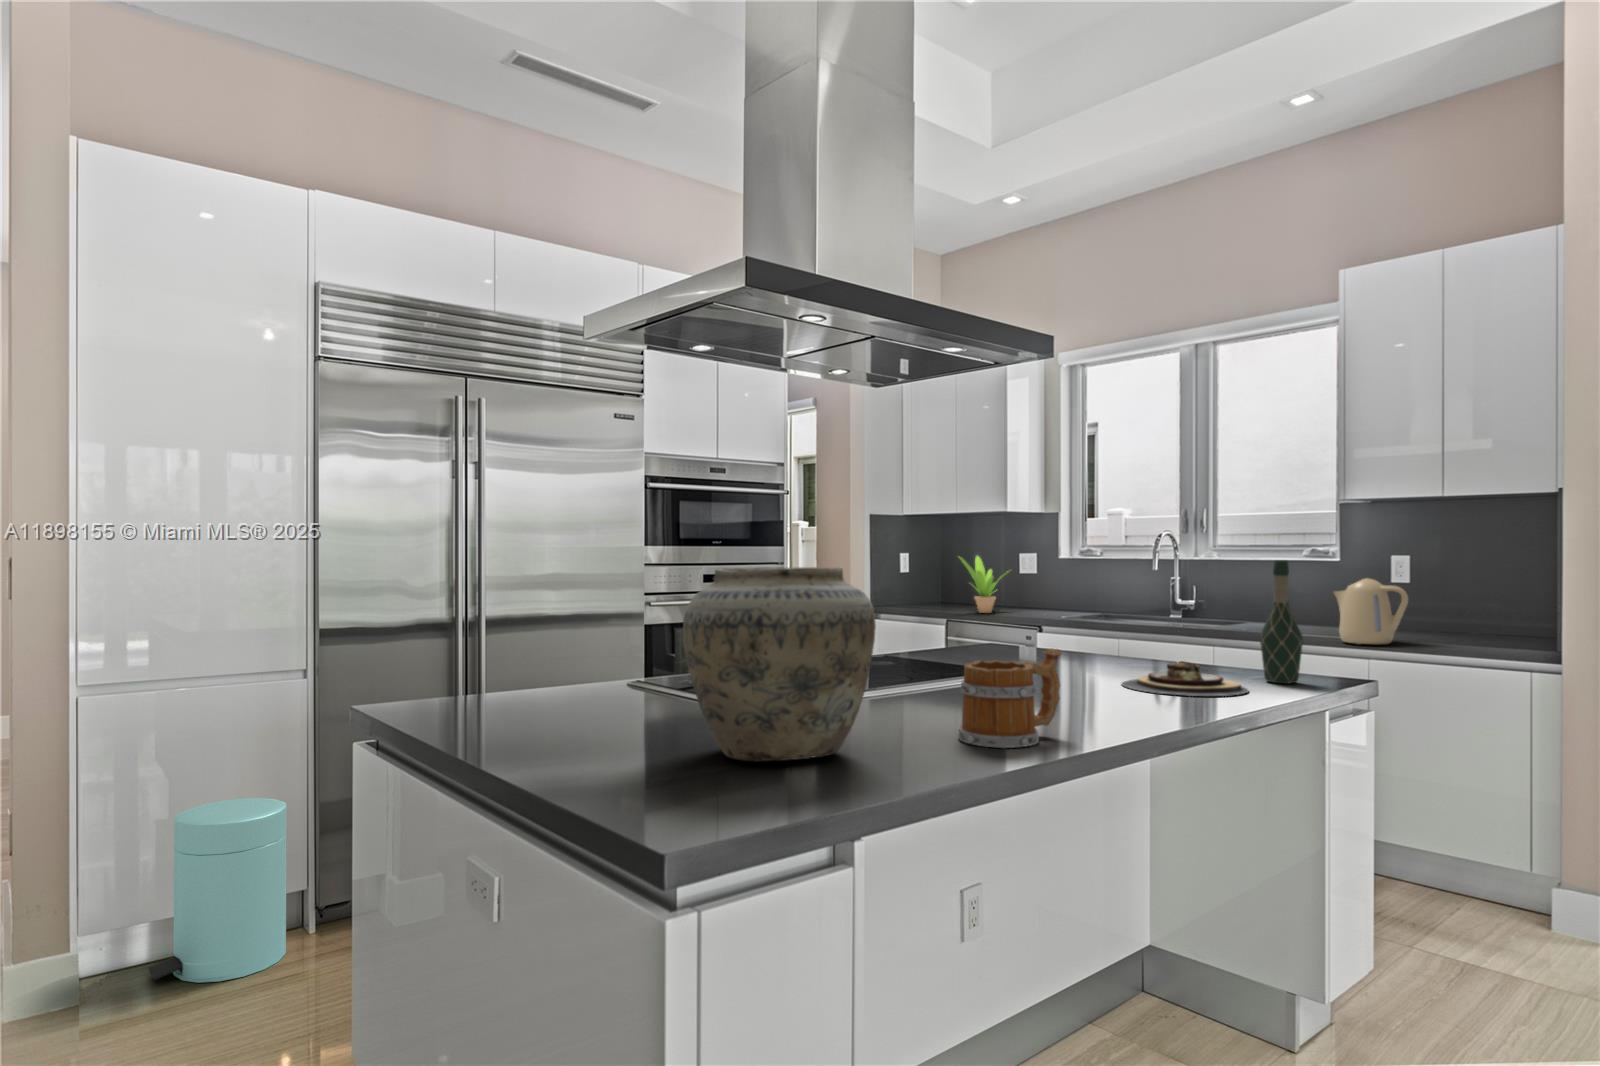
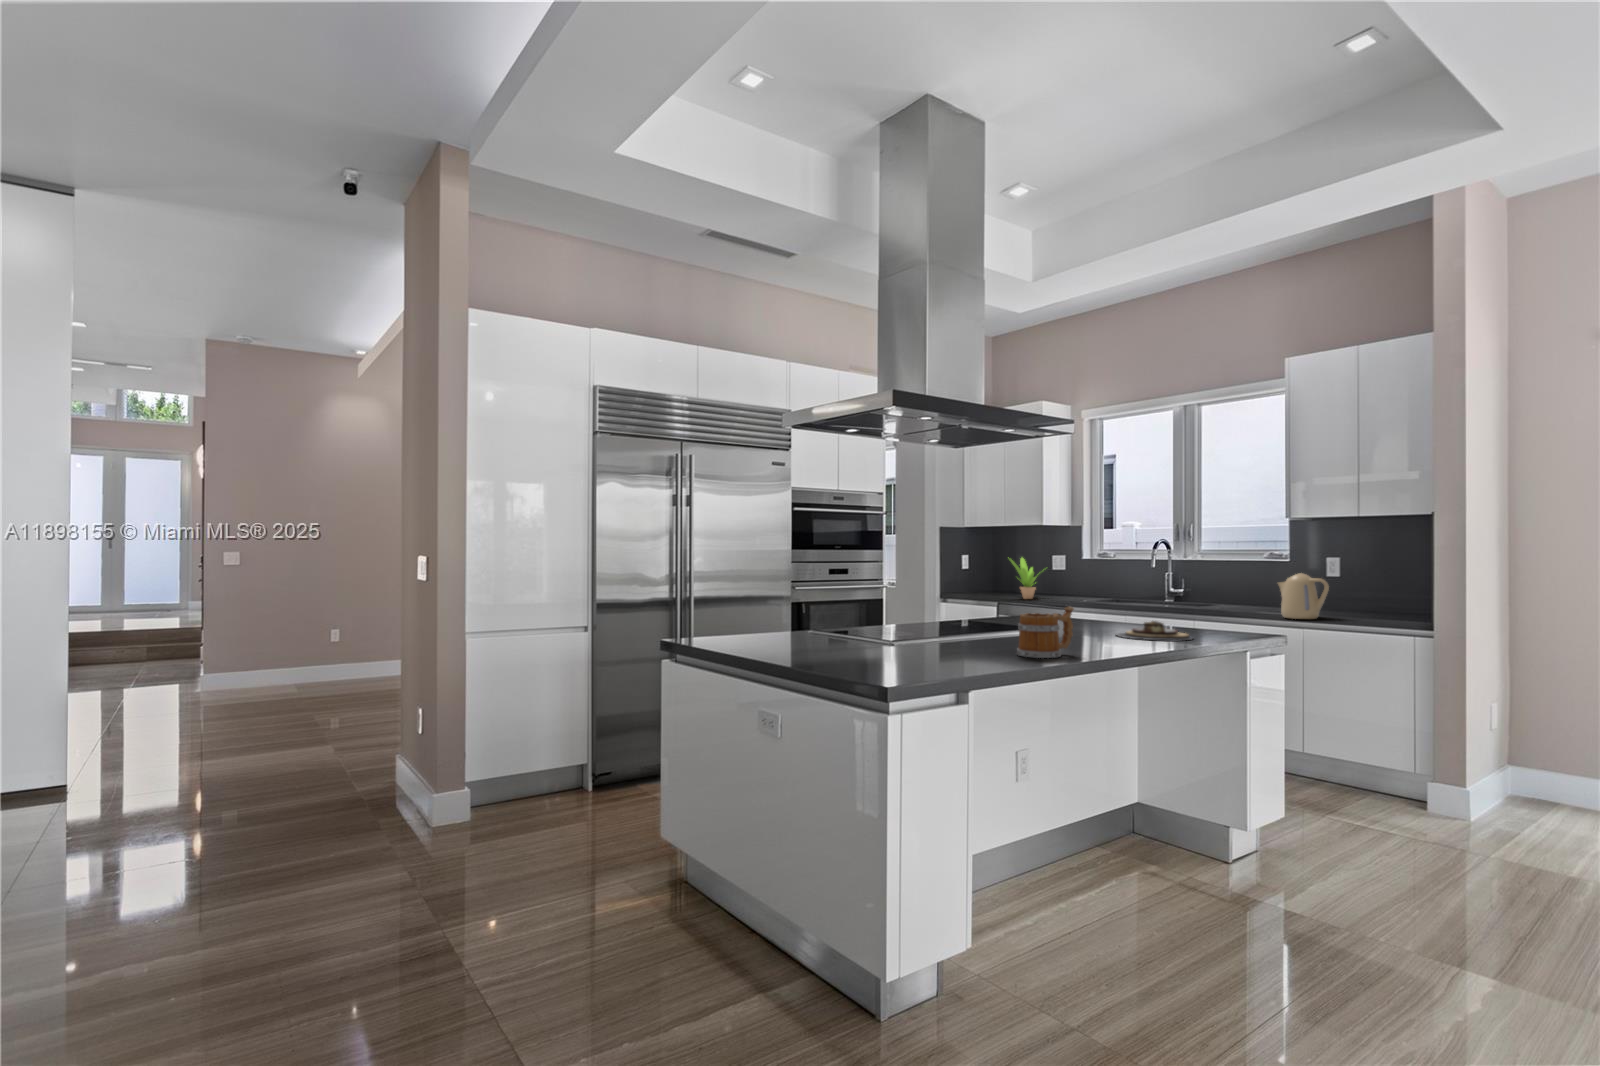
wine bottle: present [1260,561,1303,683] -> none [1204,560,1231,636]
vase: present [683,567,876,761] -> none [873,561,974,659]
trash can: present [149,798,287,983] -> none [509,708,586,816]

